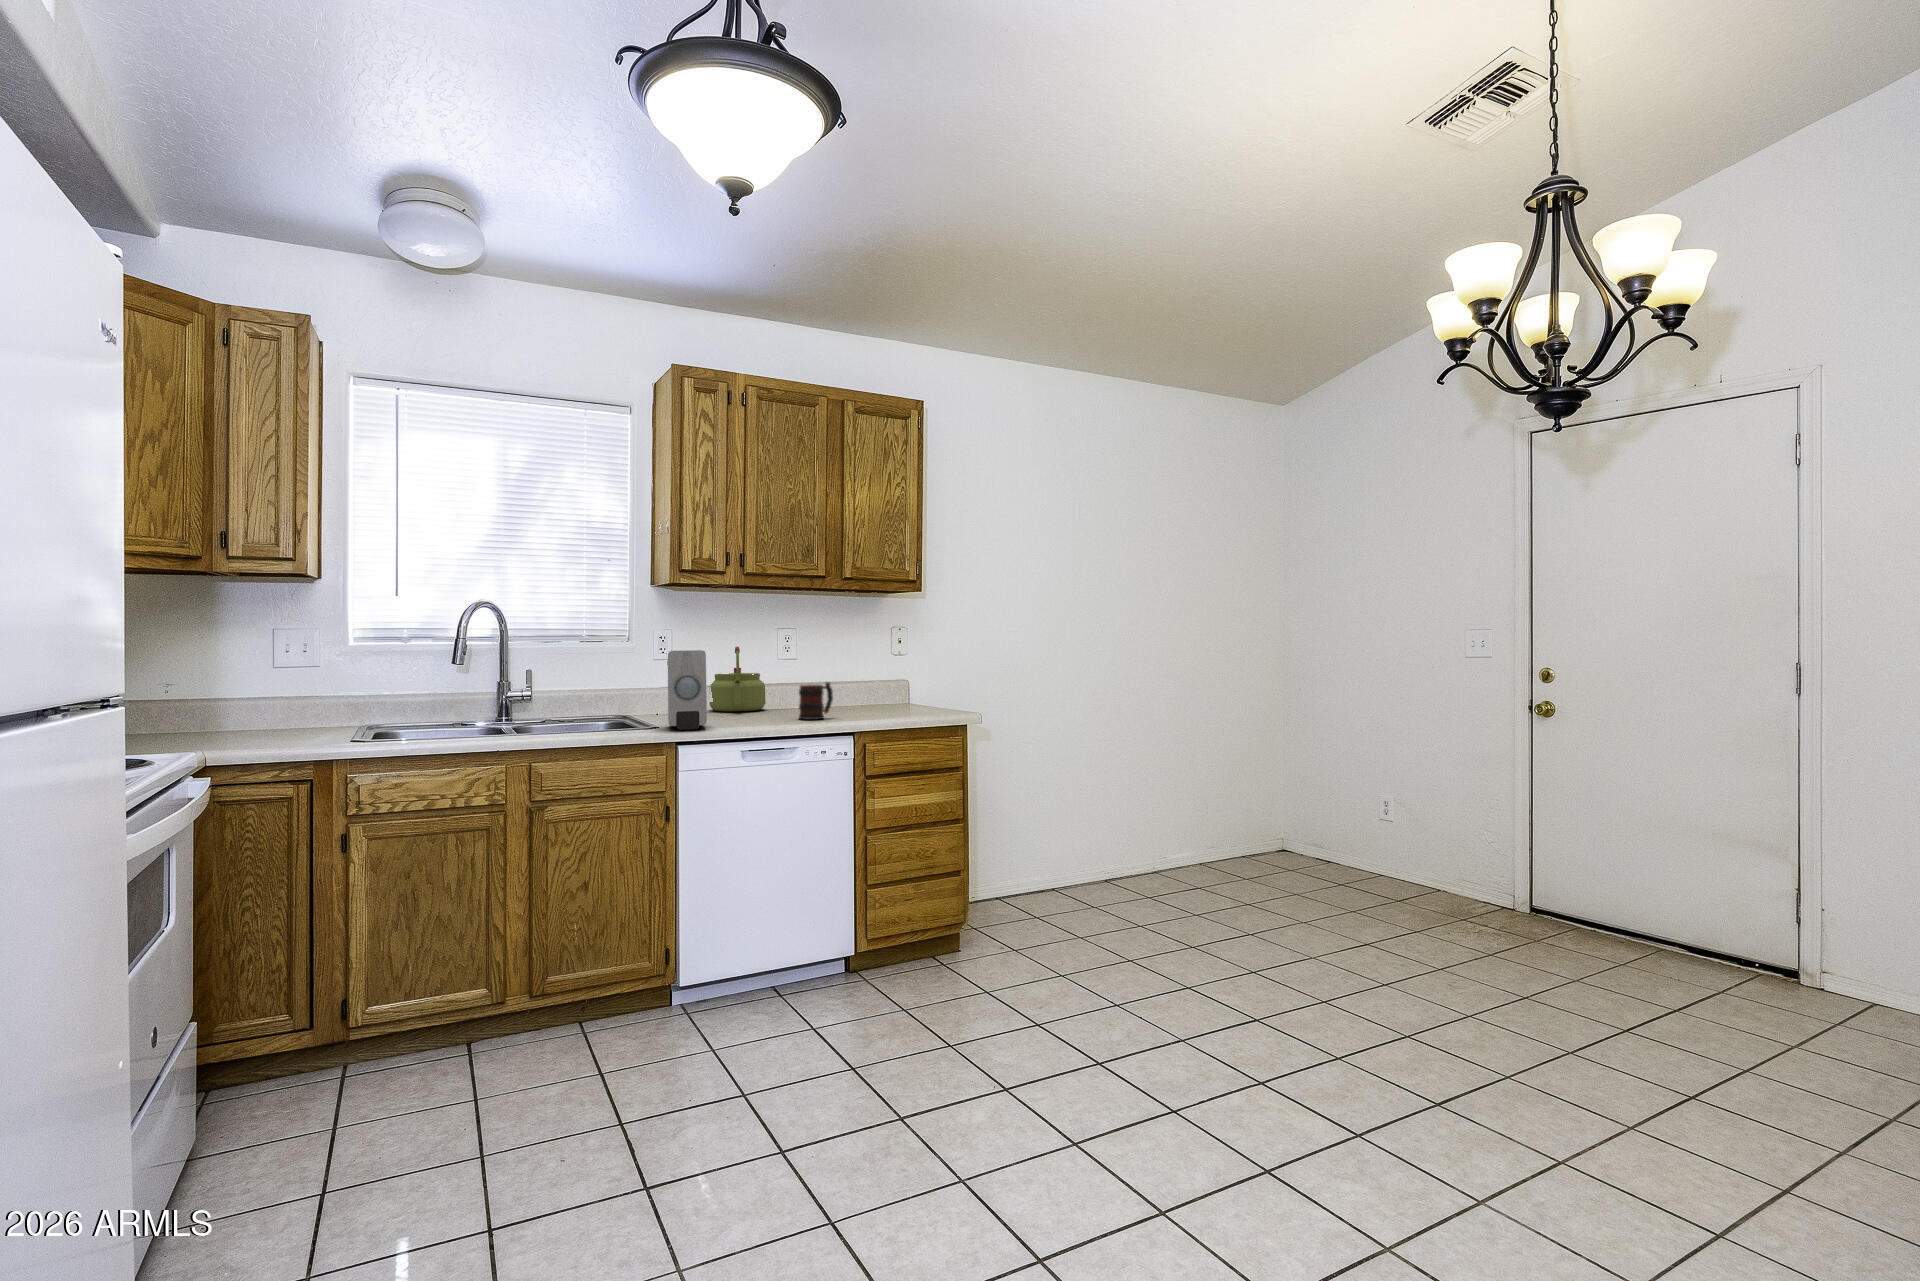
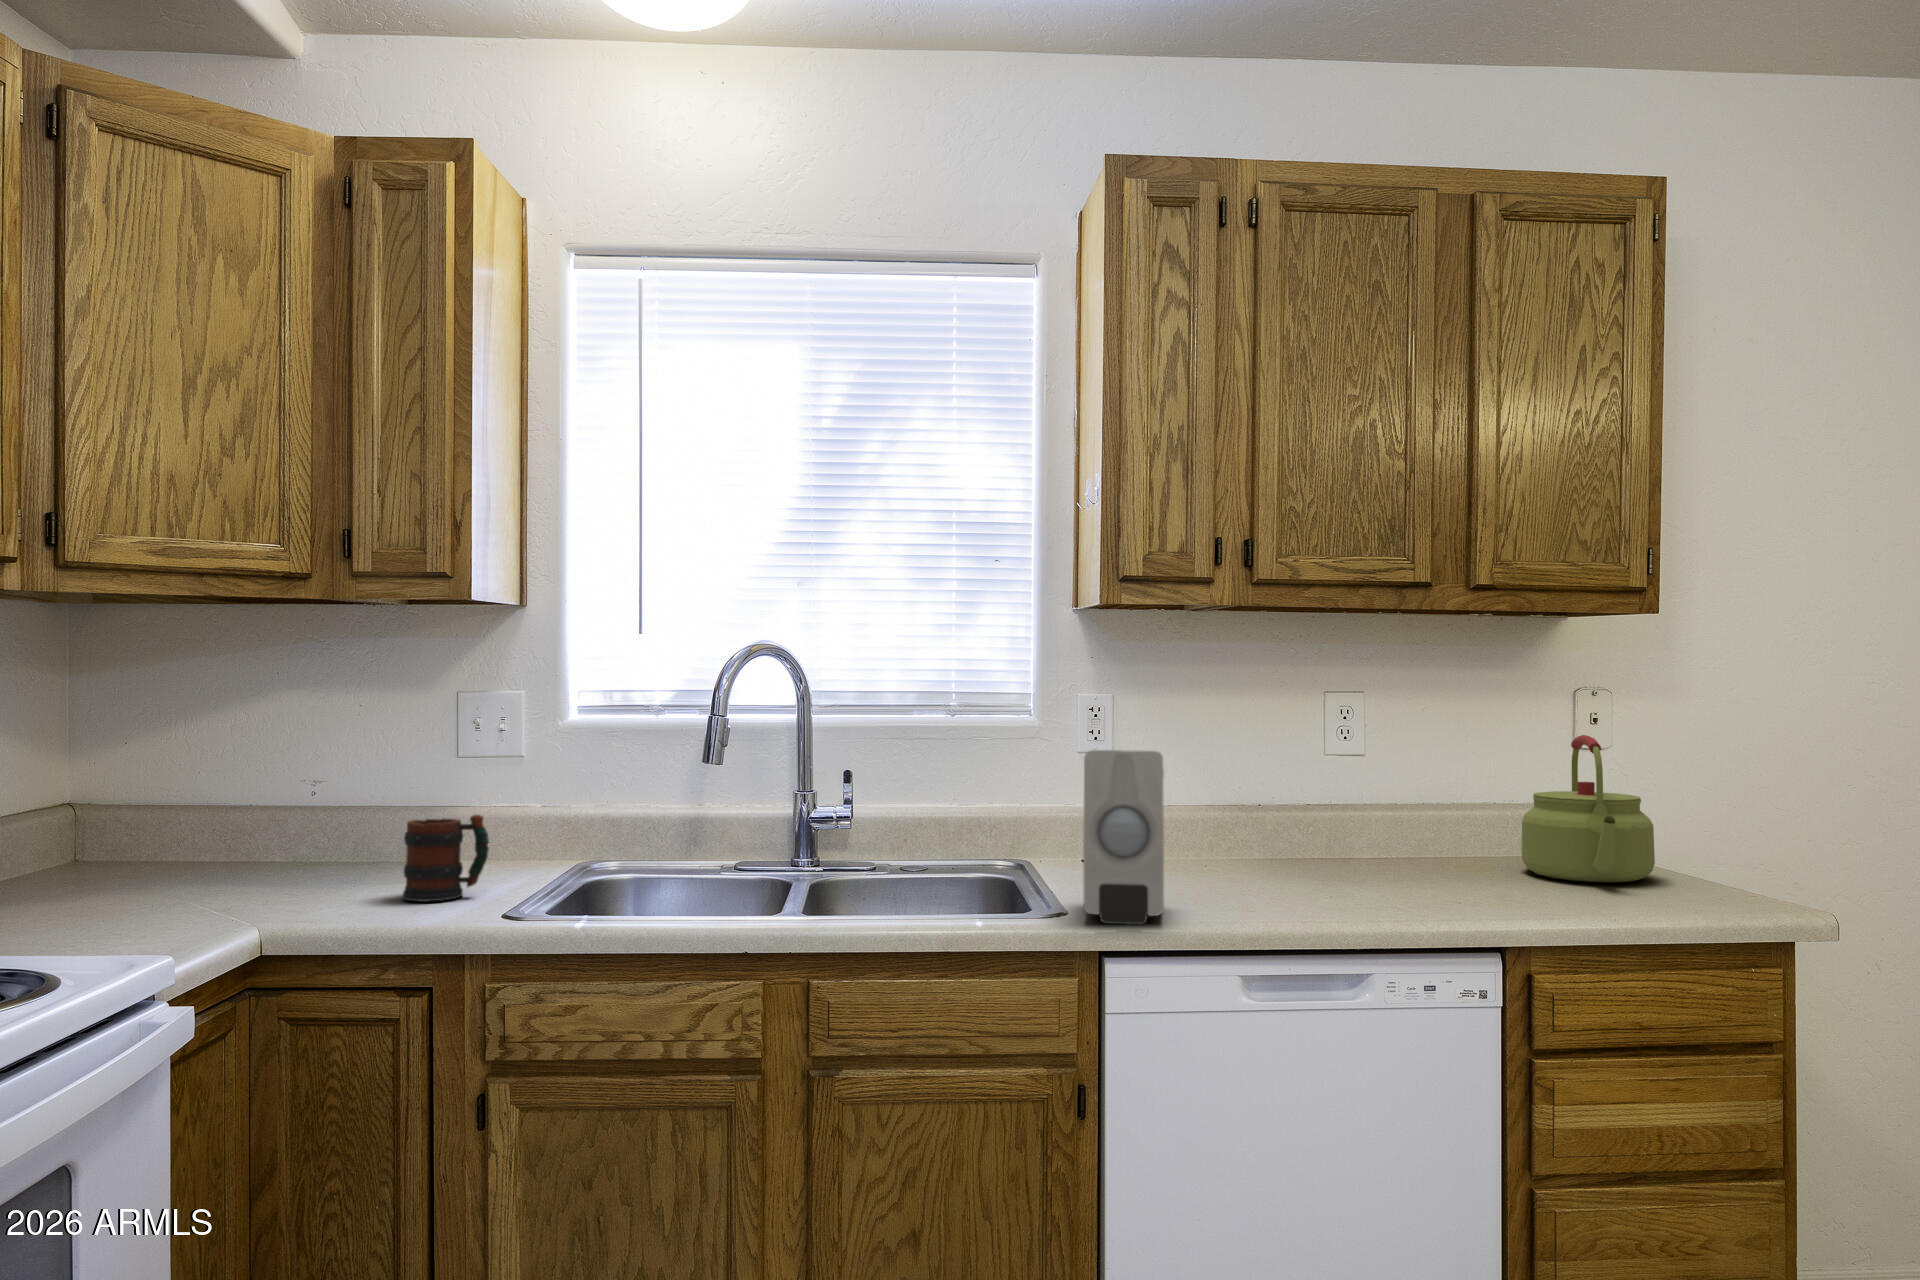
kettle: present [709,647,766,711] -> present [1522,735,1655,882]
mug: present [799,682,833,720] -> present [403,815,489,902]

